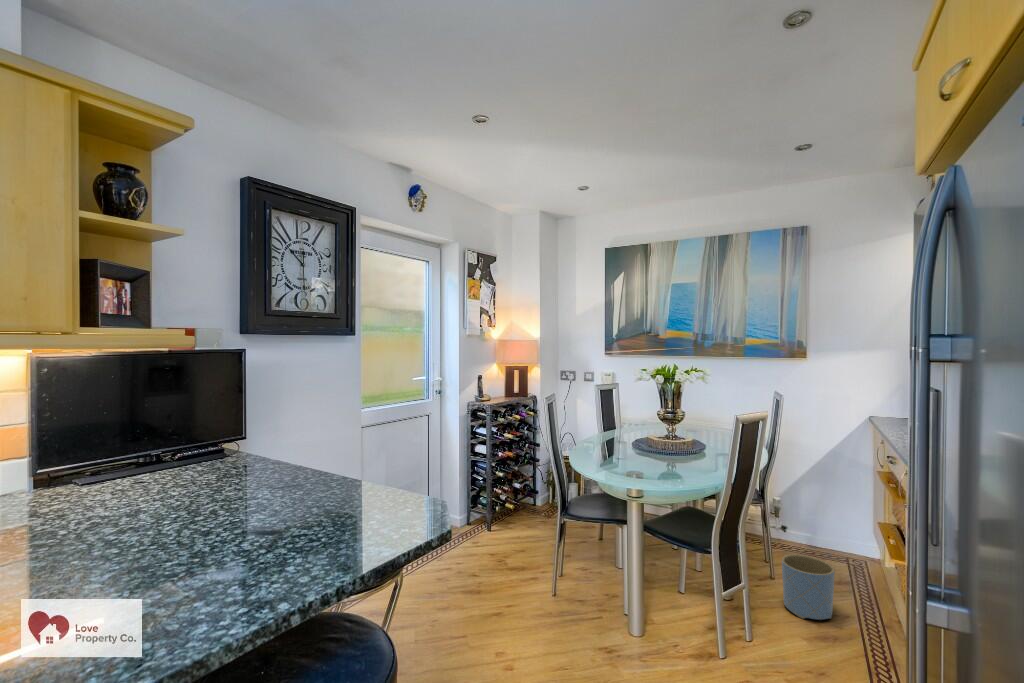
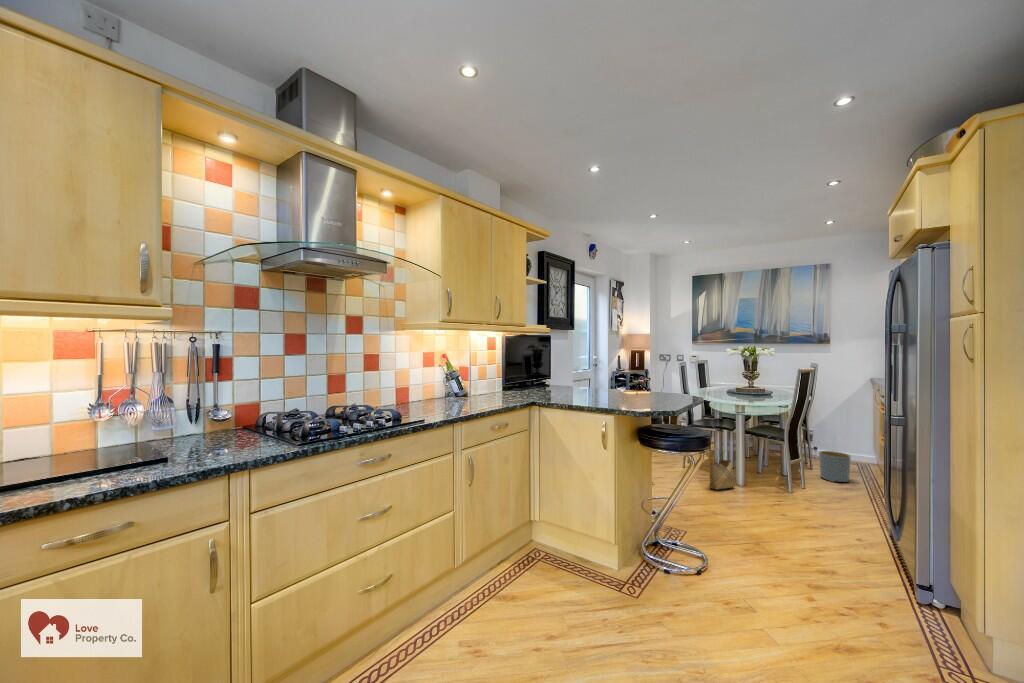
woven basket: none [567,564,619,659] -> present [709,460,735,489]

